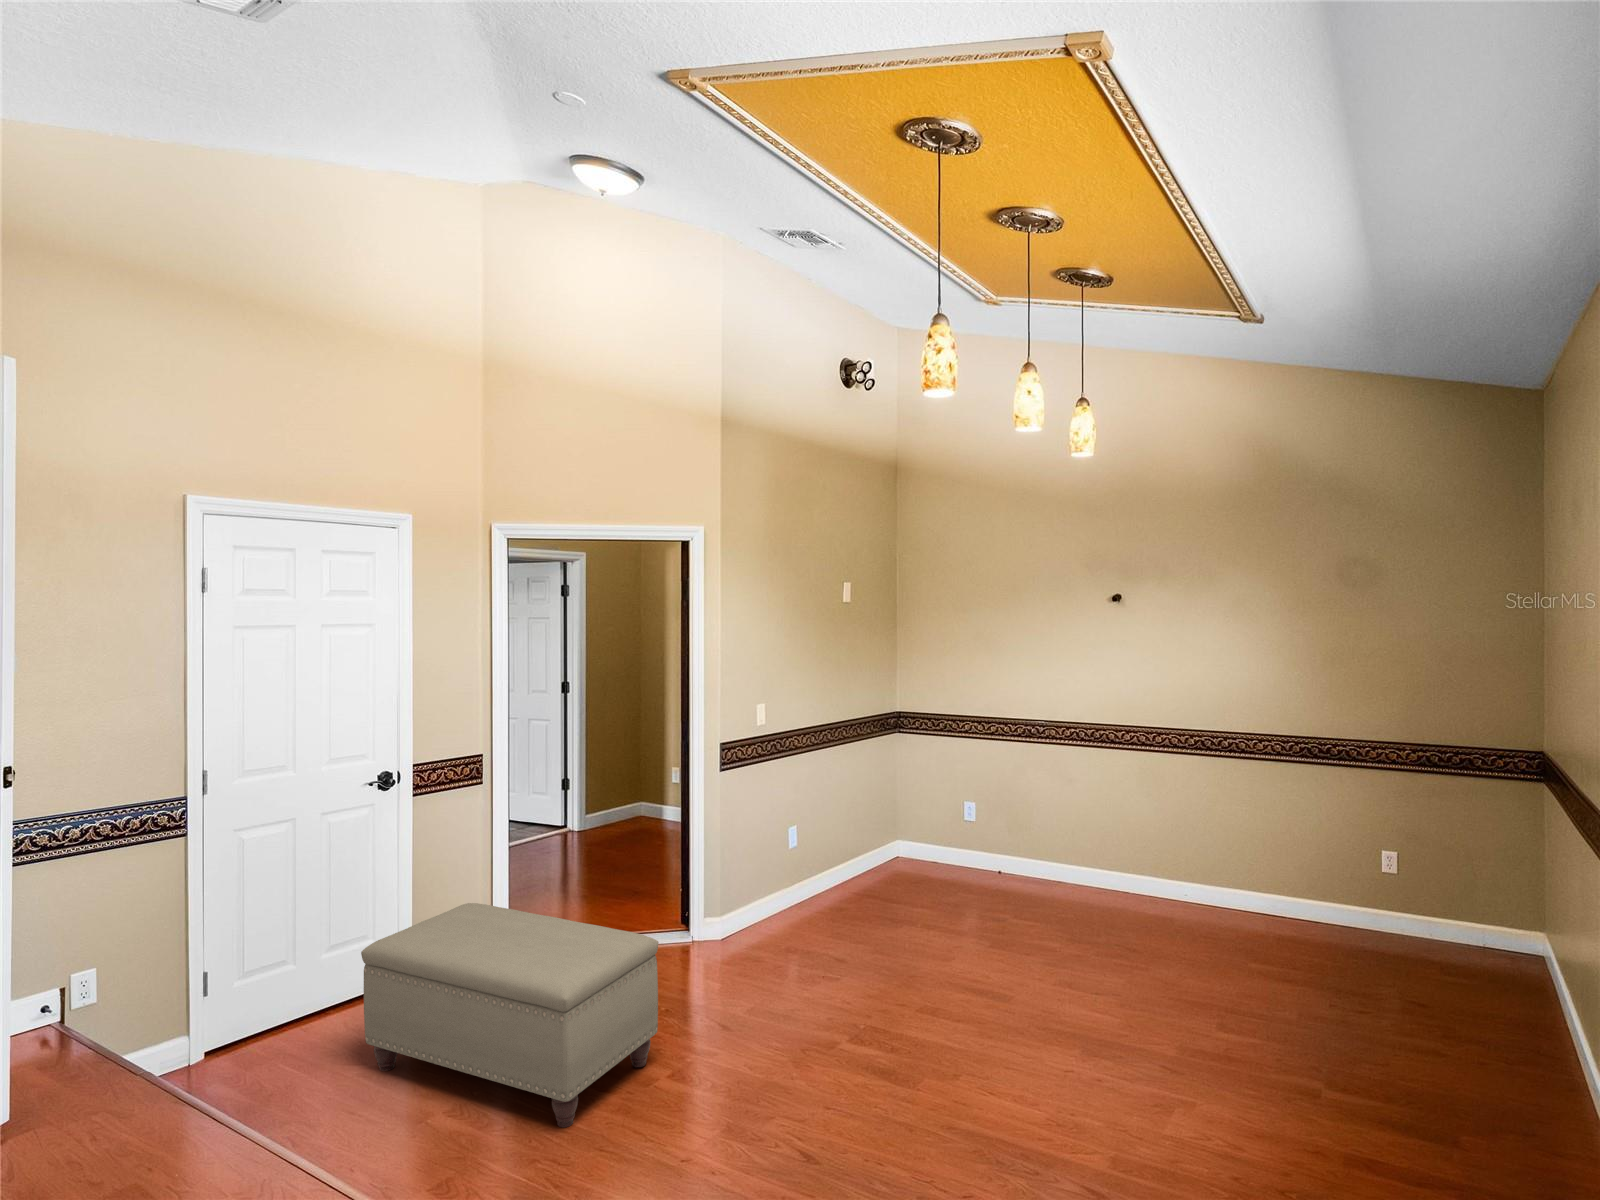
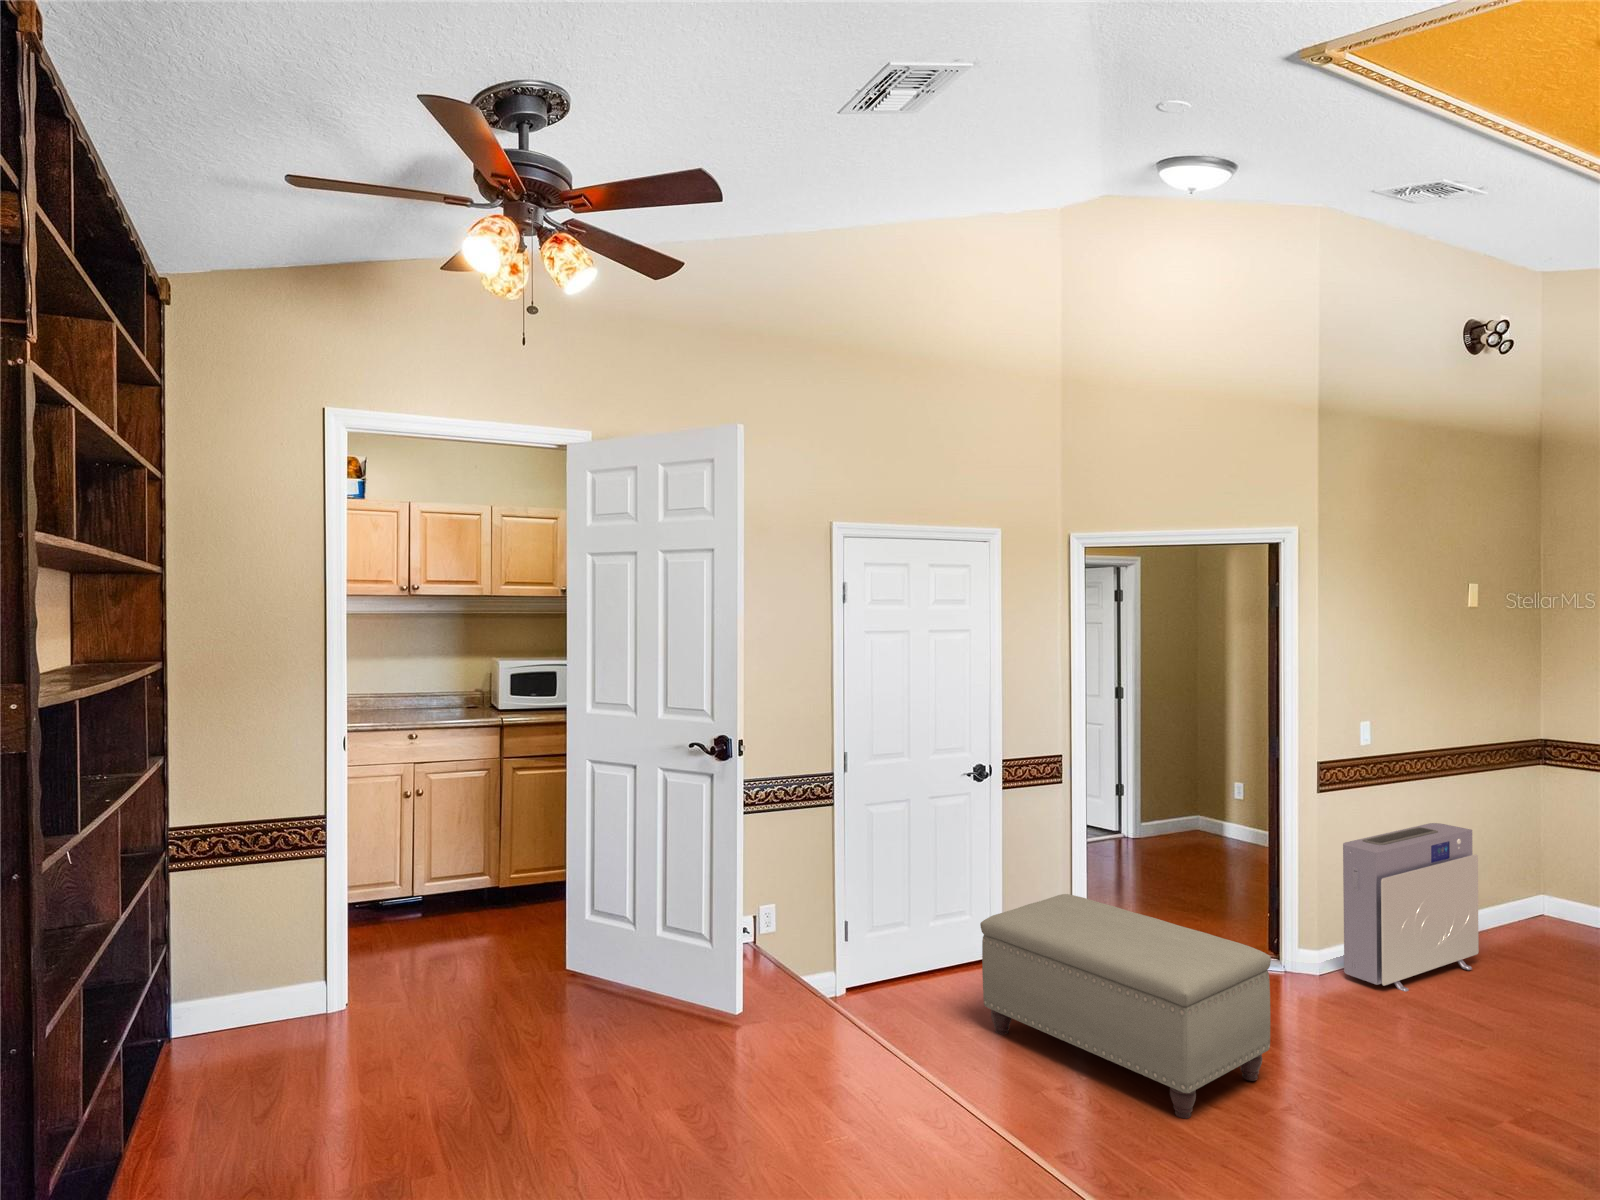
air purifier: none [740,791,848,946] -> present [1343,823,1479,992]

